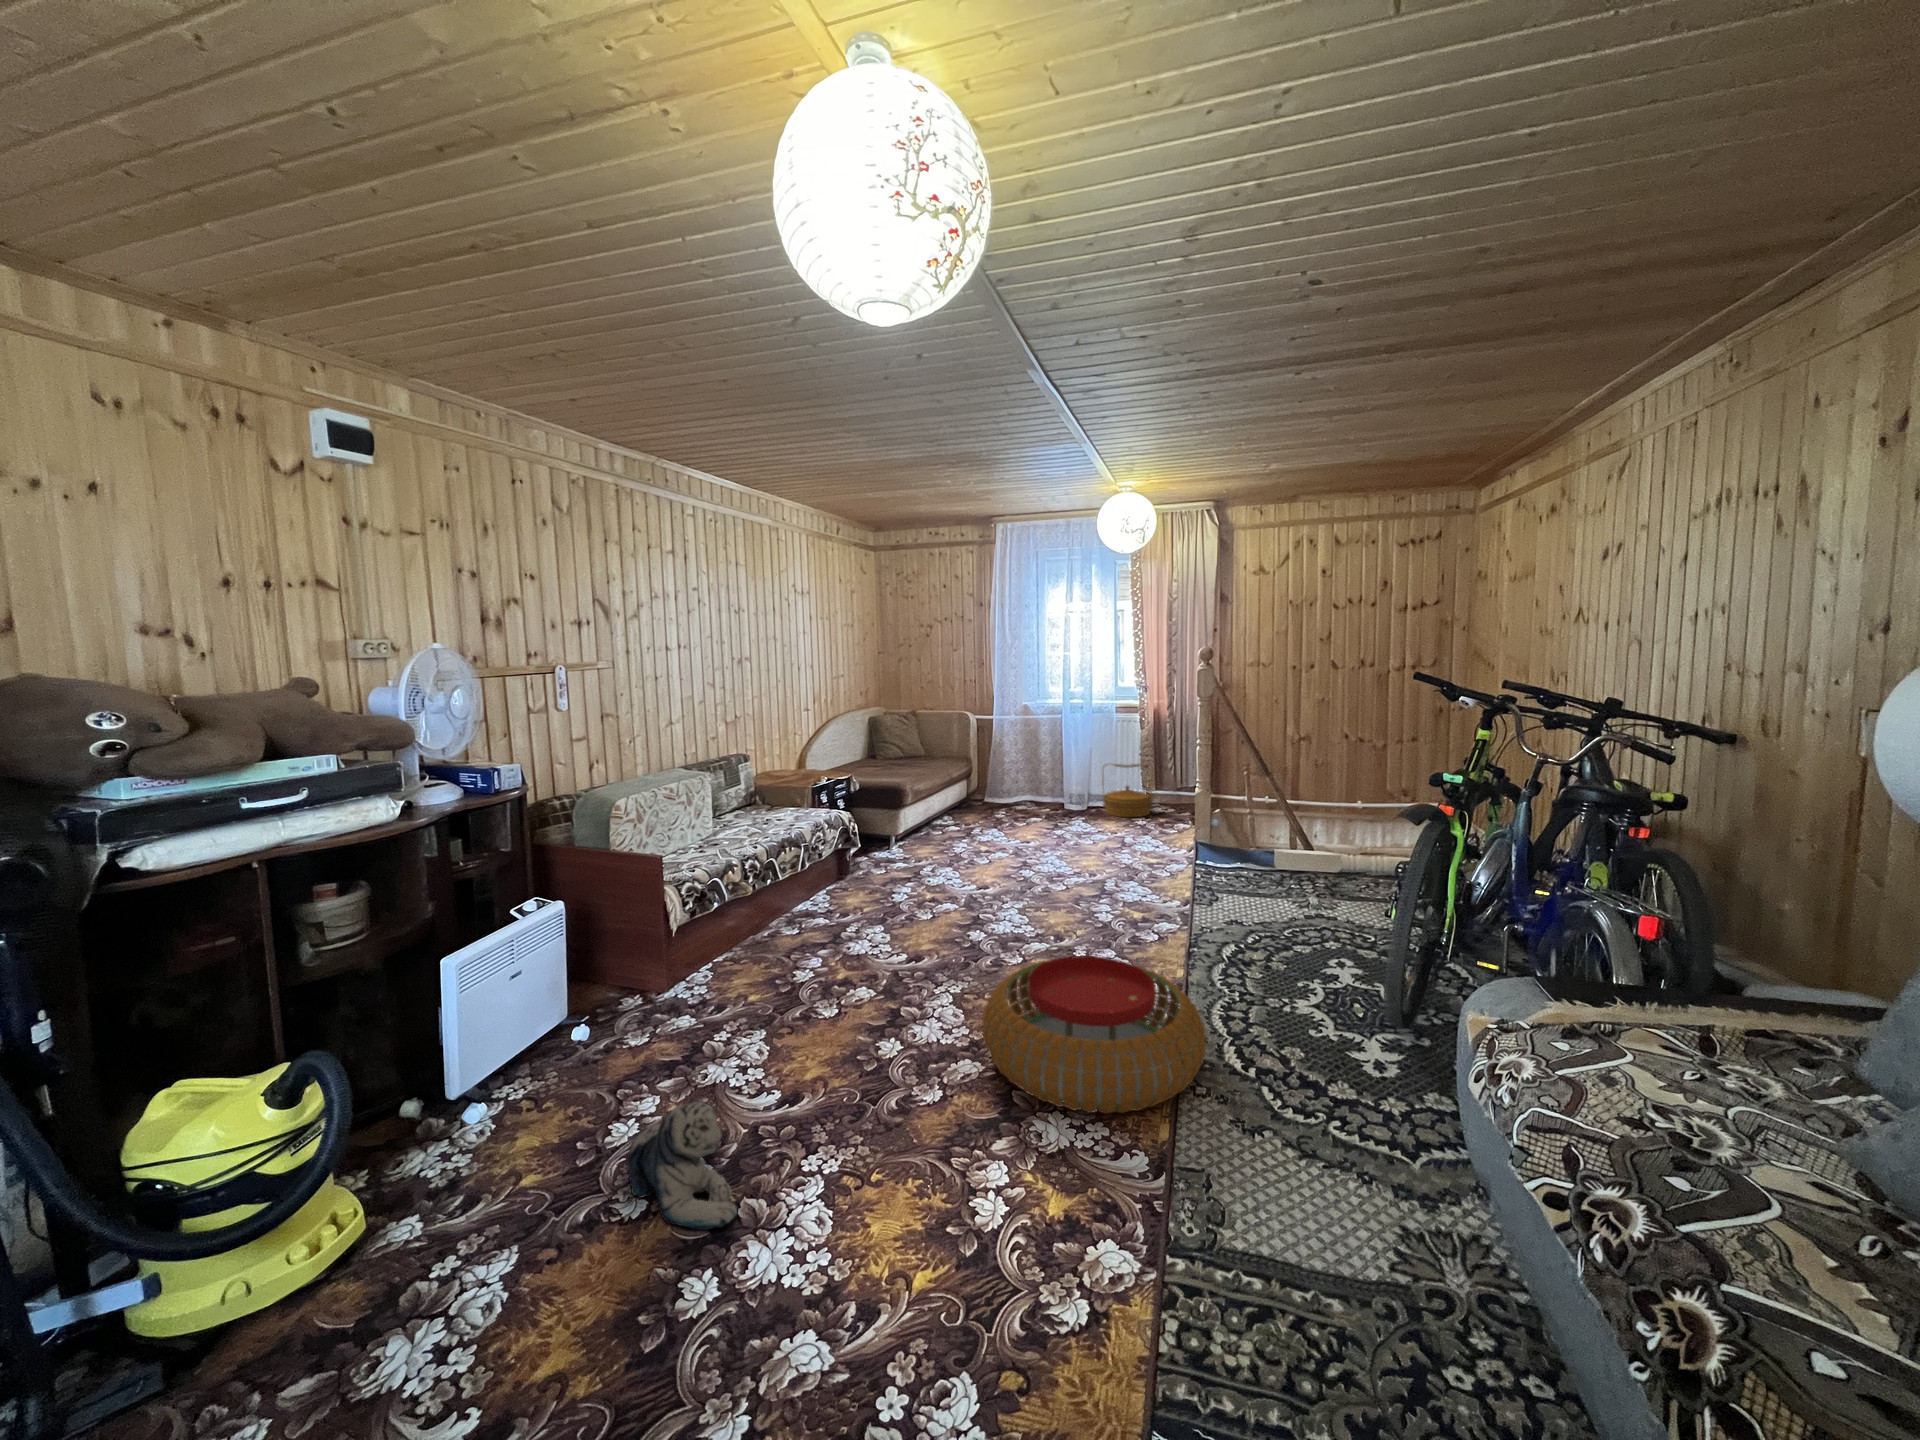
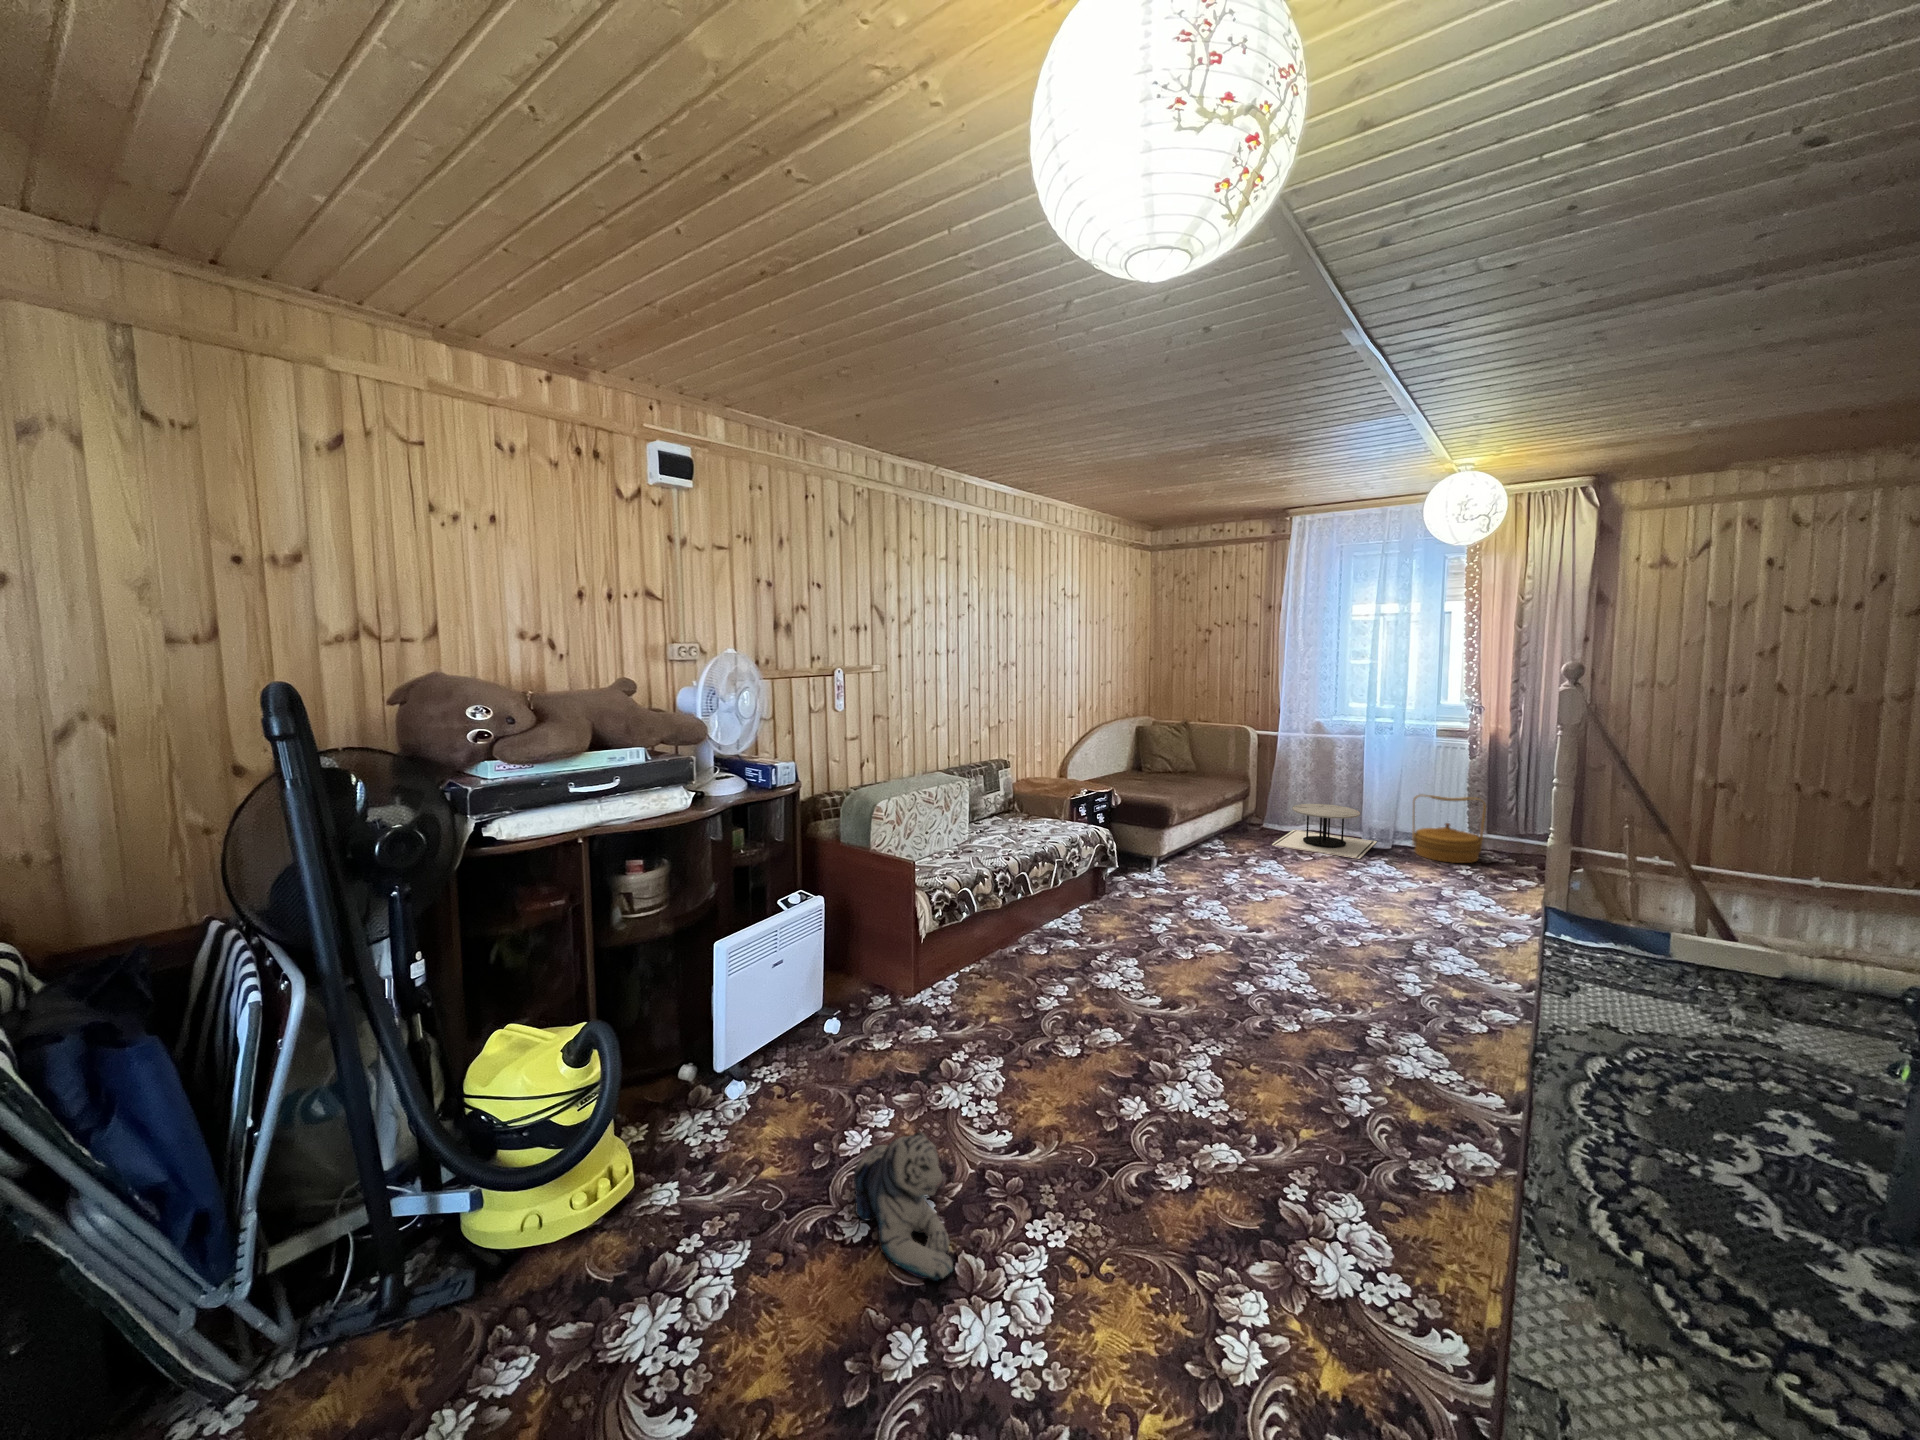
side table: none [995,778,1077,821] -> present [1272,804,1377,859]
pouf: present [982,956,1206,1114] -> none [1243,1042,1568,1275]

